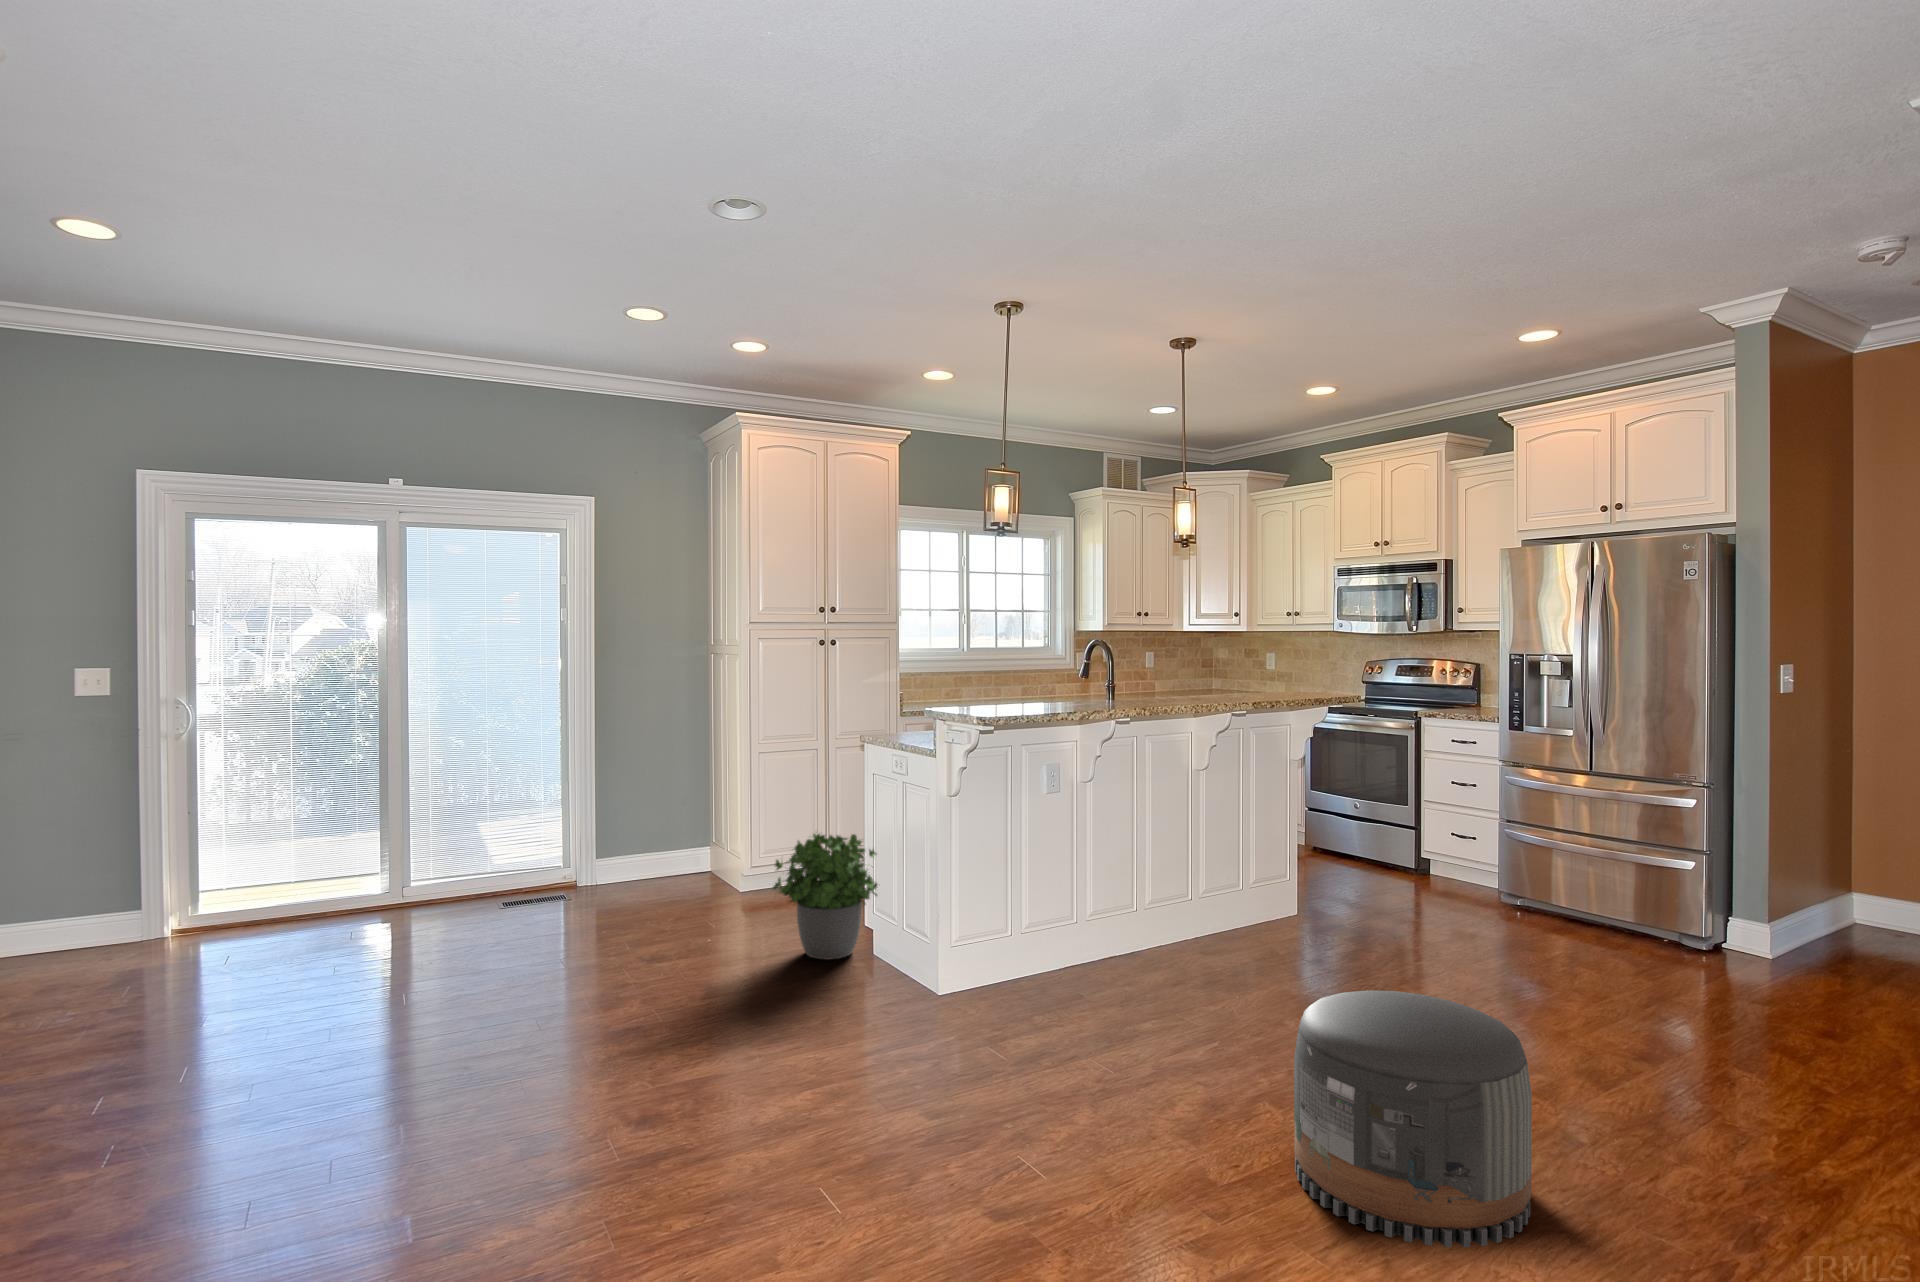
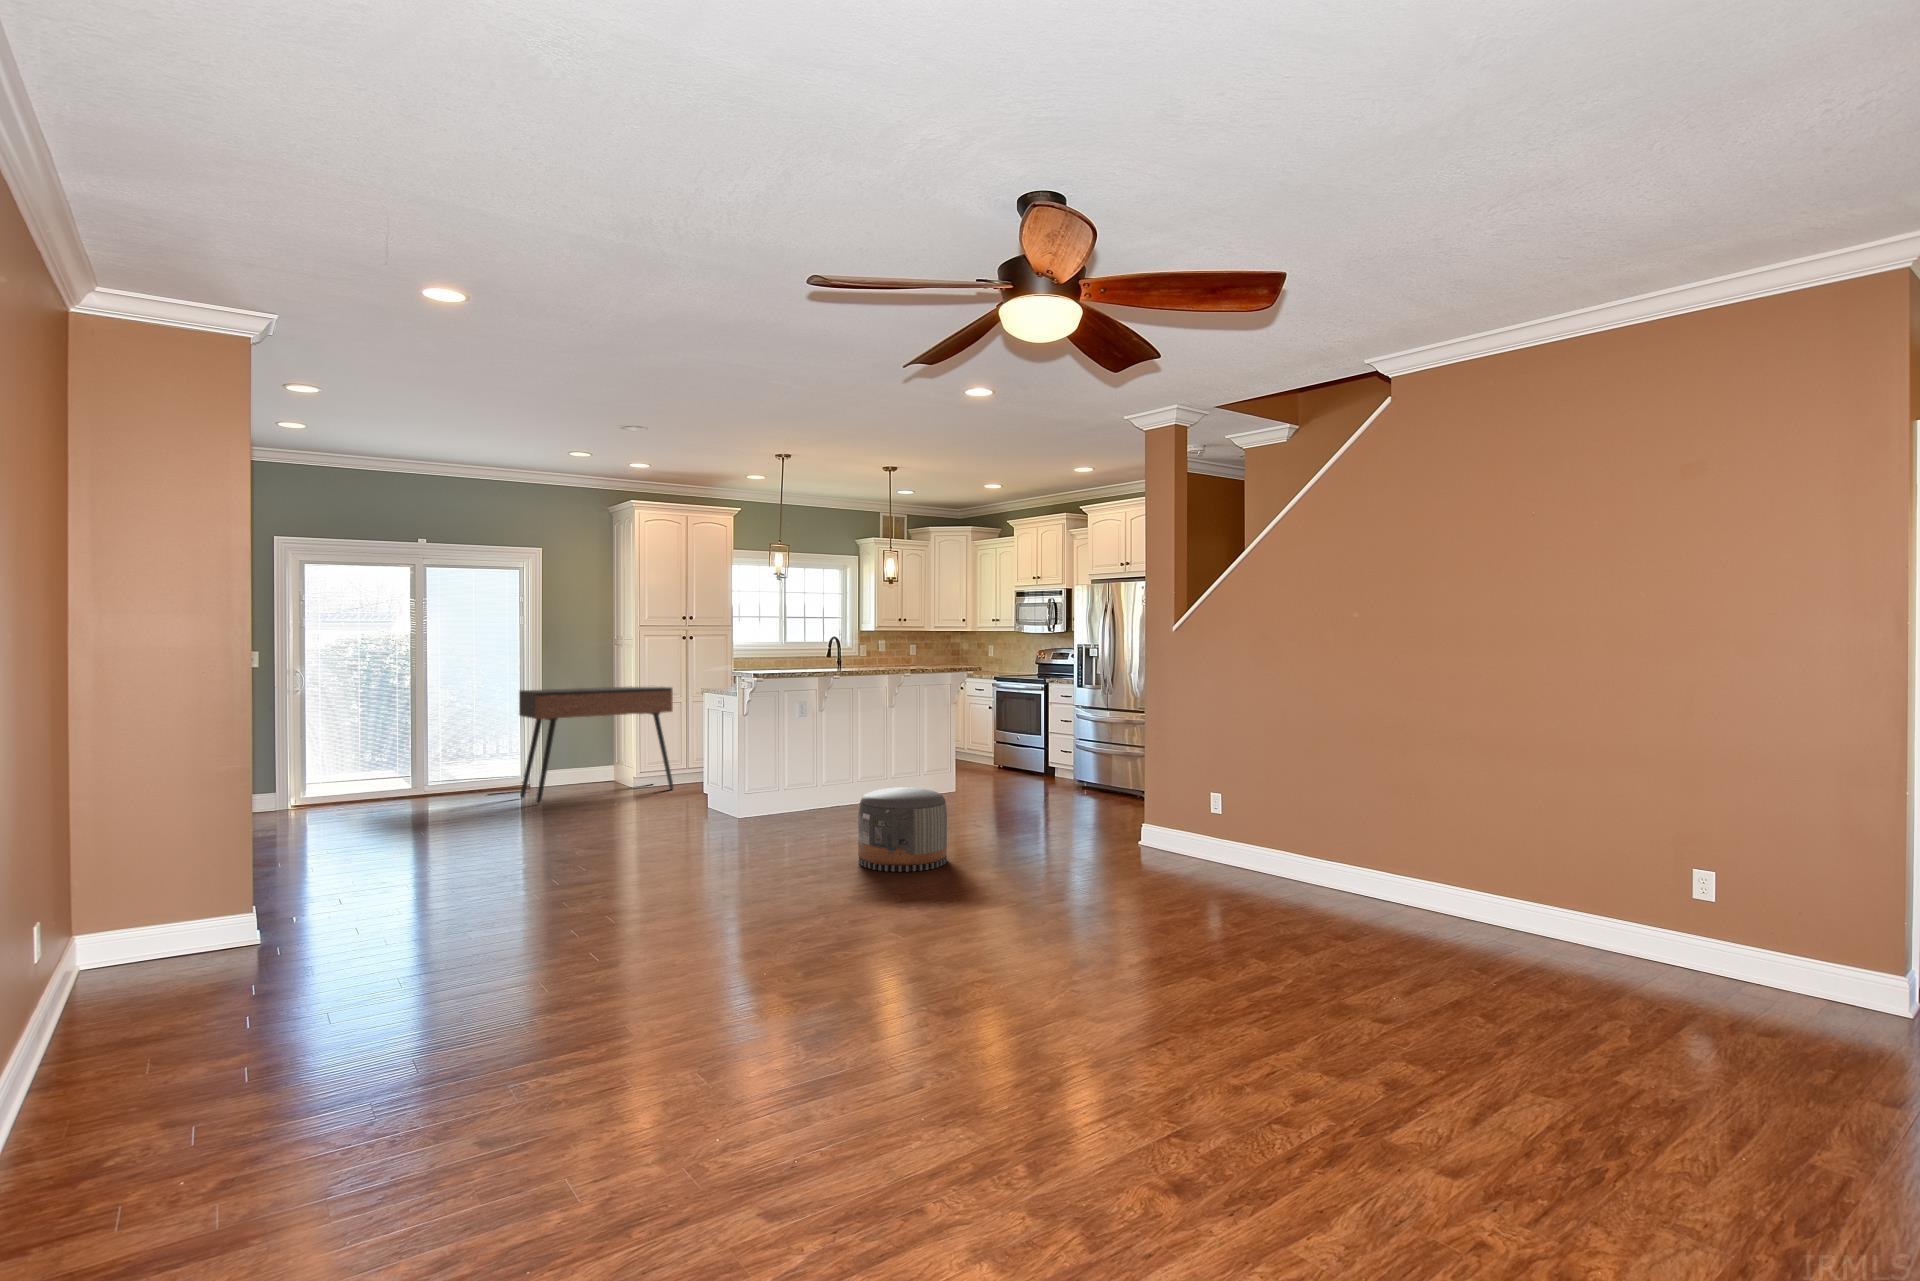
console table: none [554,719,807,930] -> present [519,686,674,804]
potted plant: present [773,834,878,960] -> none [648,741,710,812]

